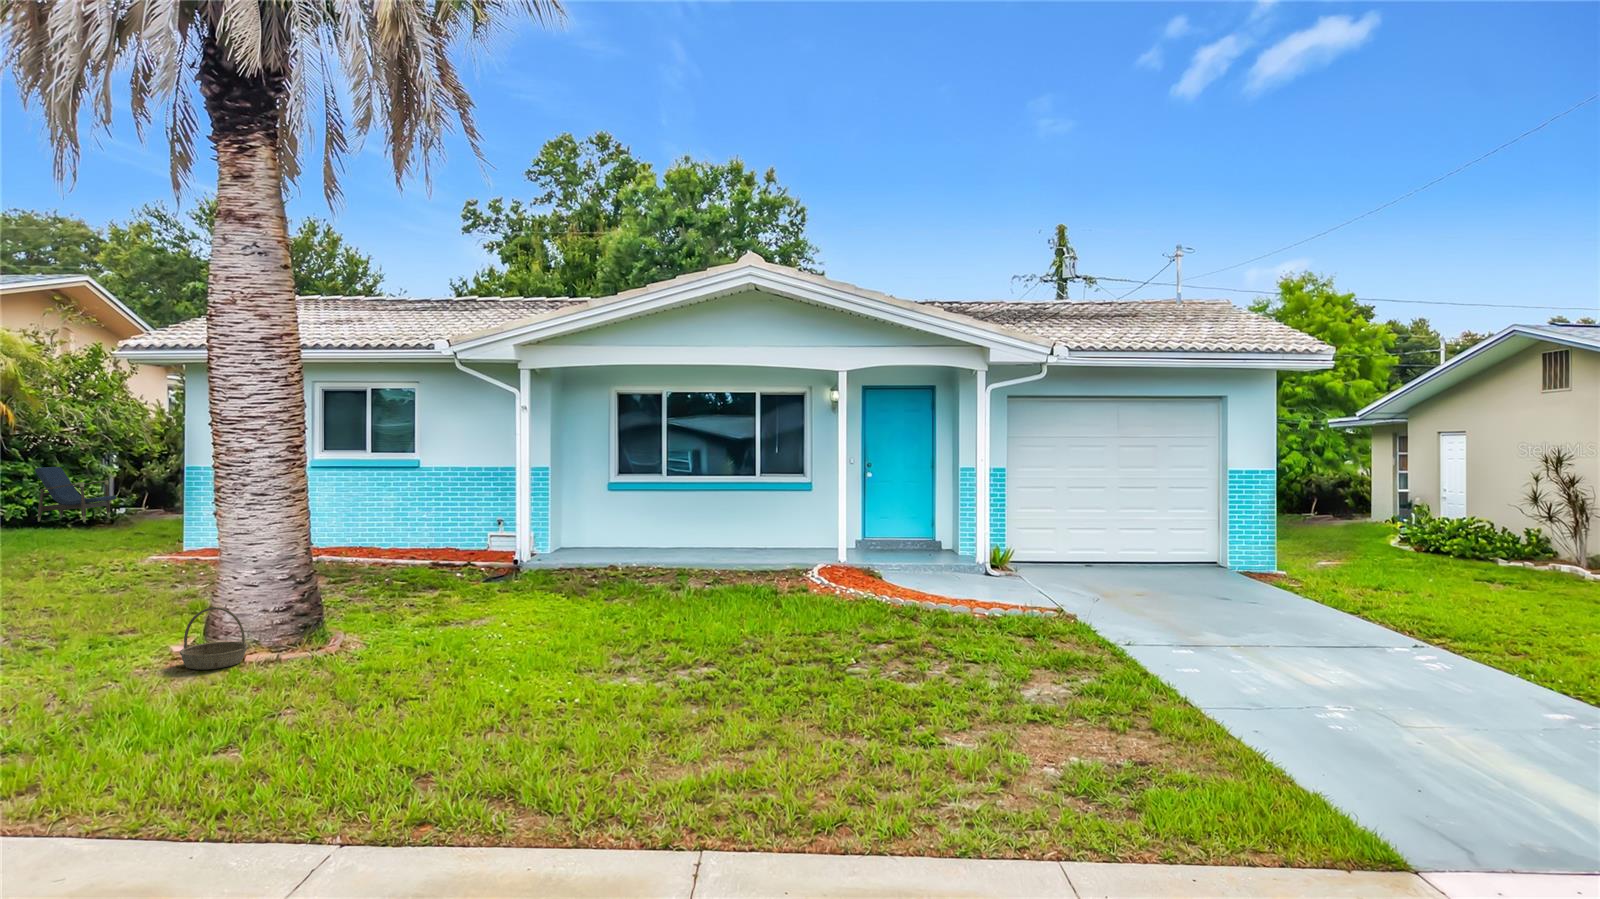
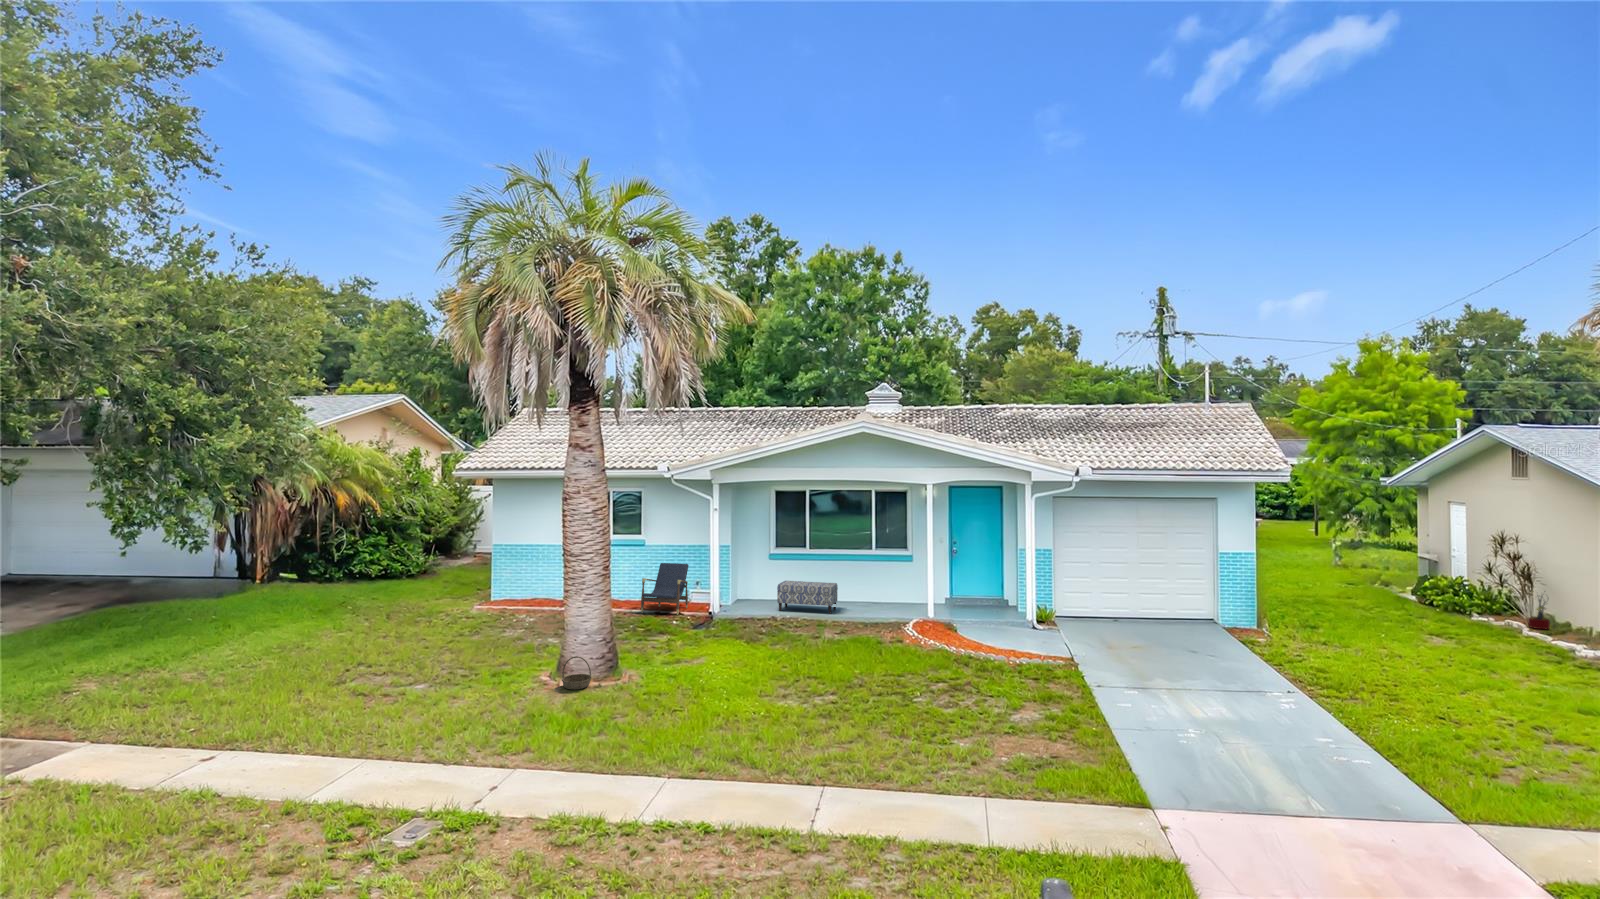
lounge chair: present [35,467,117,522] -> present [641,563,689,615]
bench: none [614,517,703,563] -> present [777,581,838,614]
decorative plant: none [1533,529,1562,574] -> present [1528,596,1550,629]

